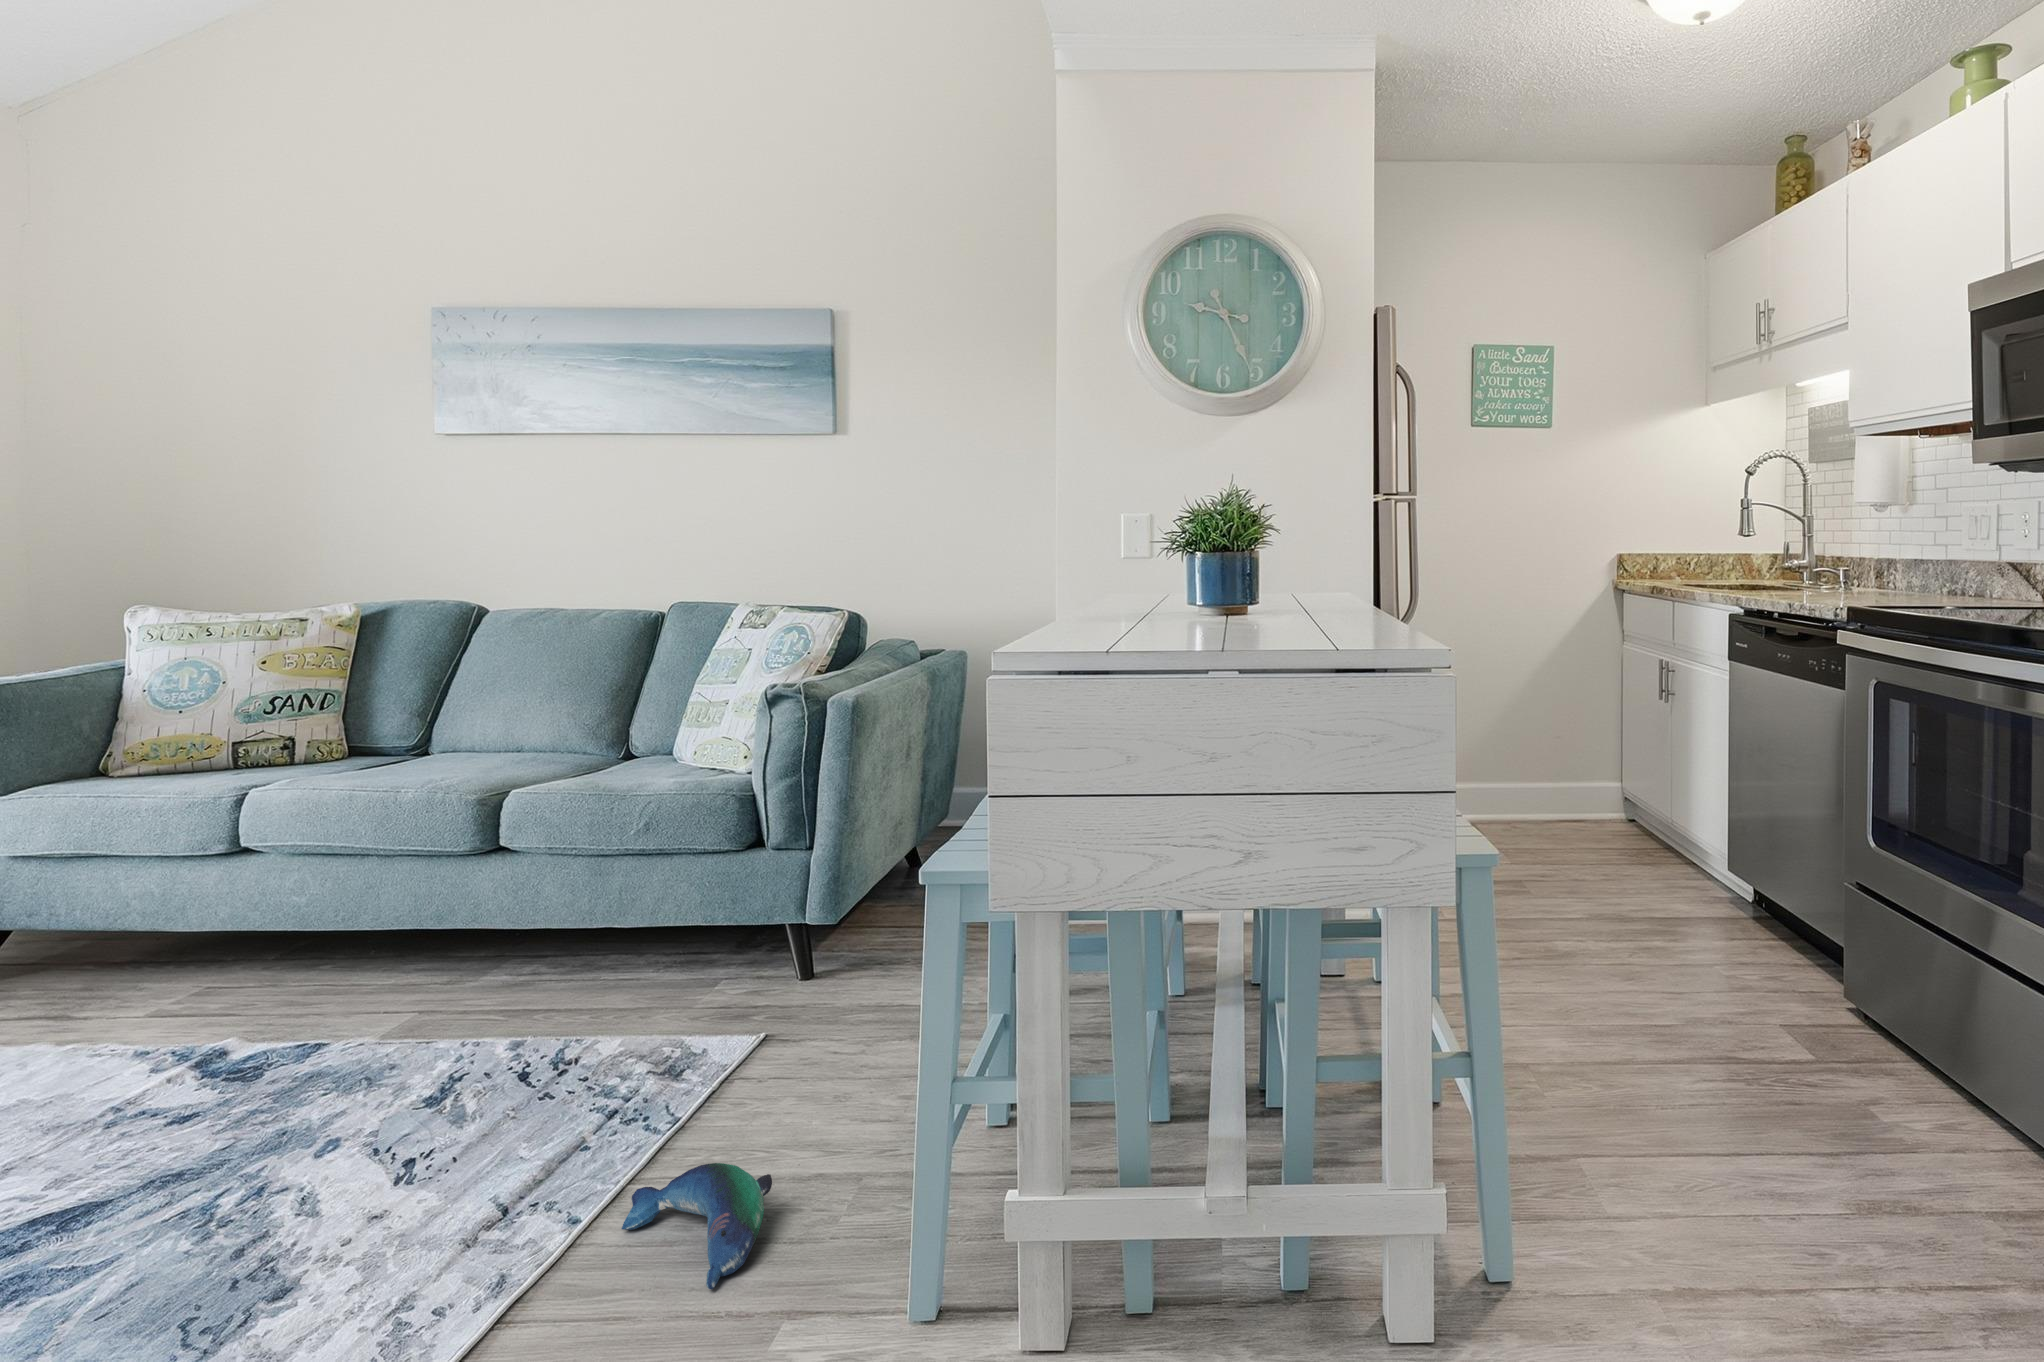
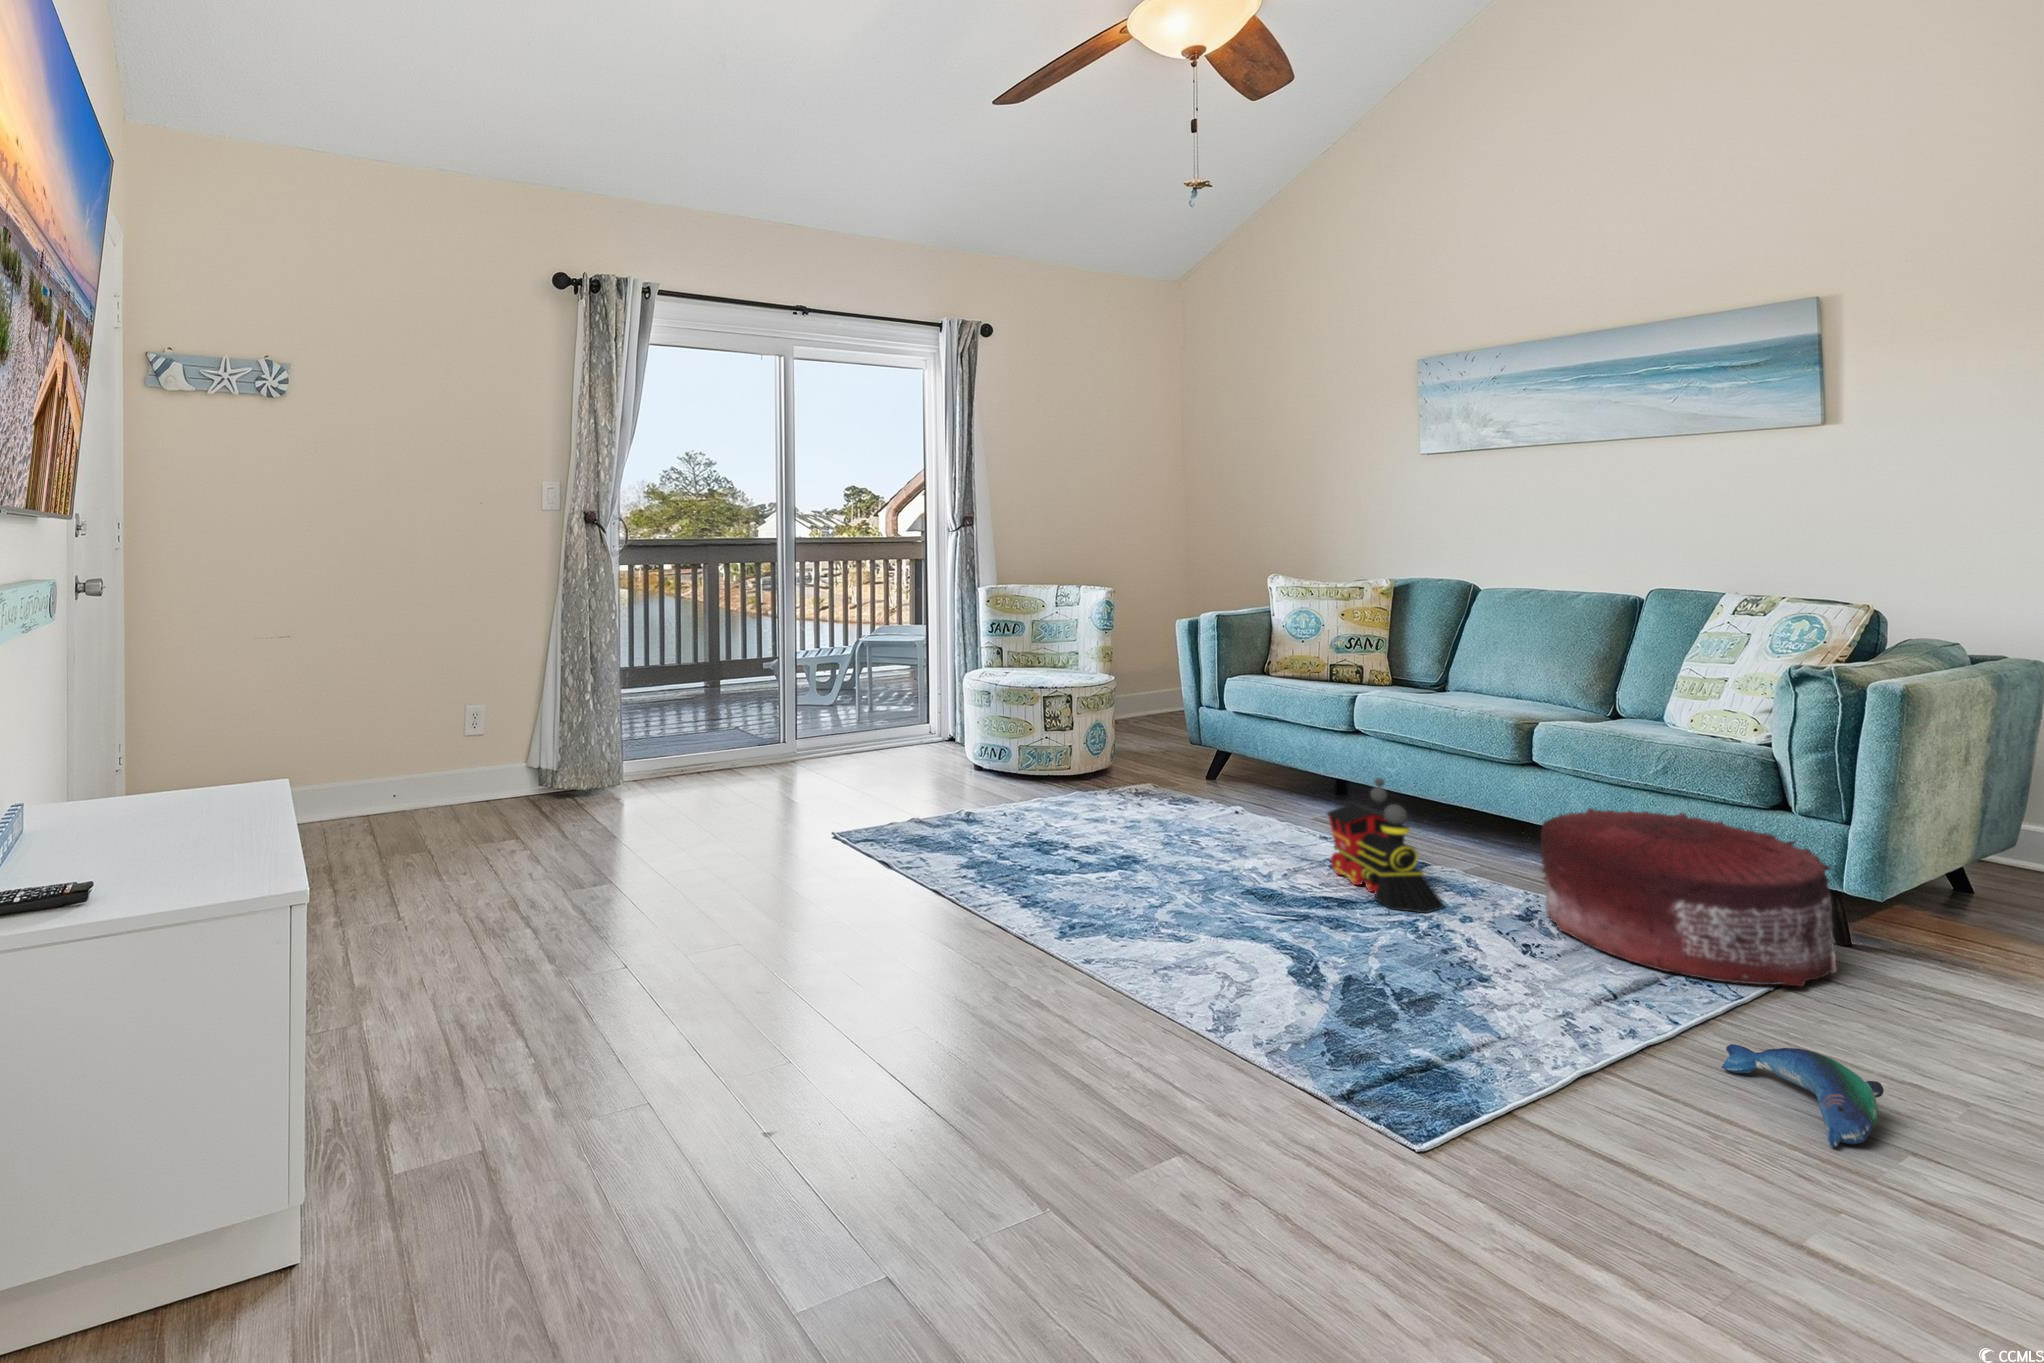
pouf: none [472,877,784,1106] -> present [1541,808,1836,986]
toy train: none [127,926,325,1152] -> present [1327,778,1445,913]

